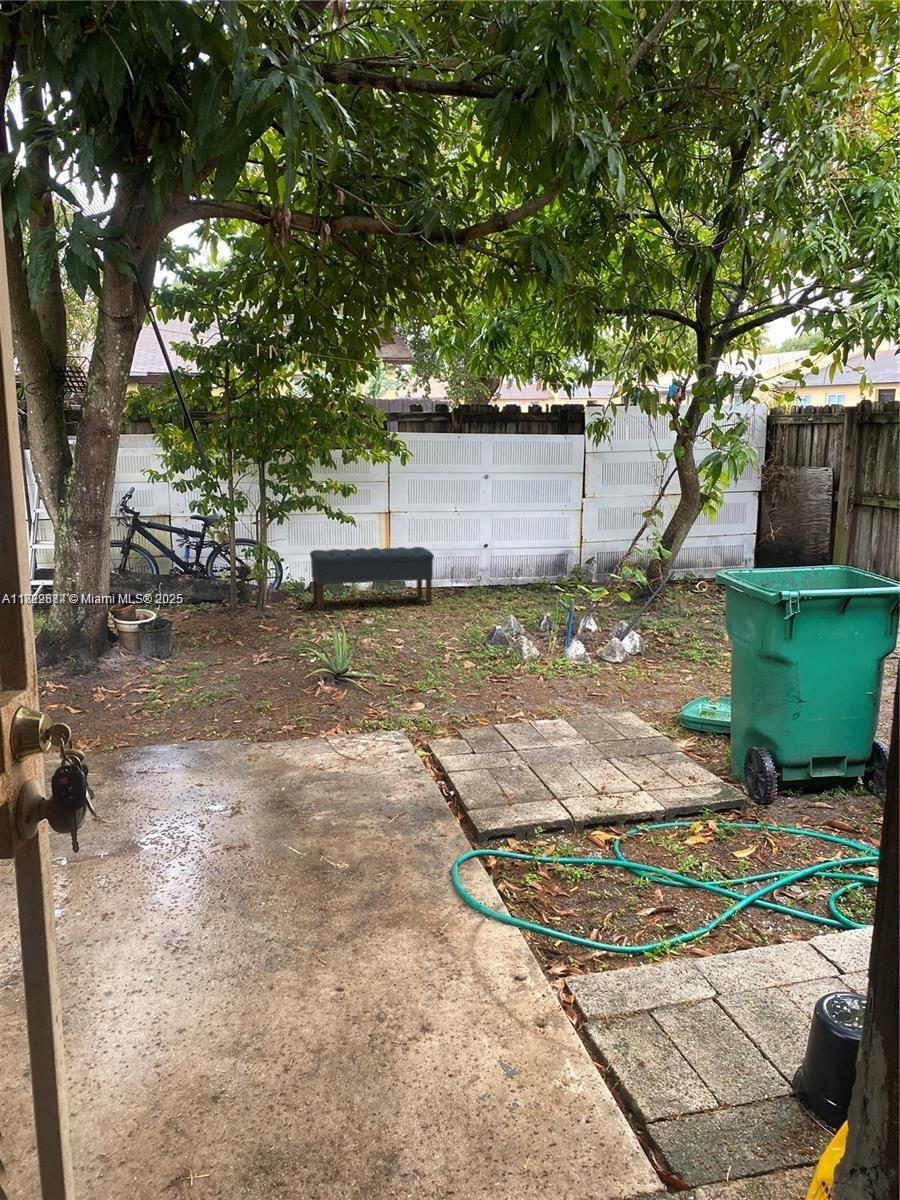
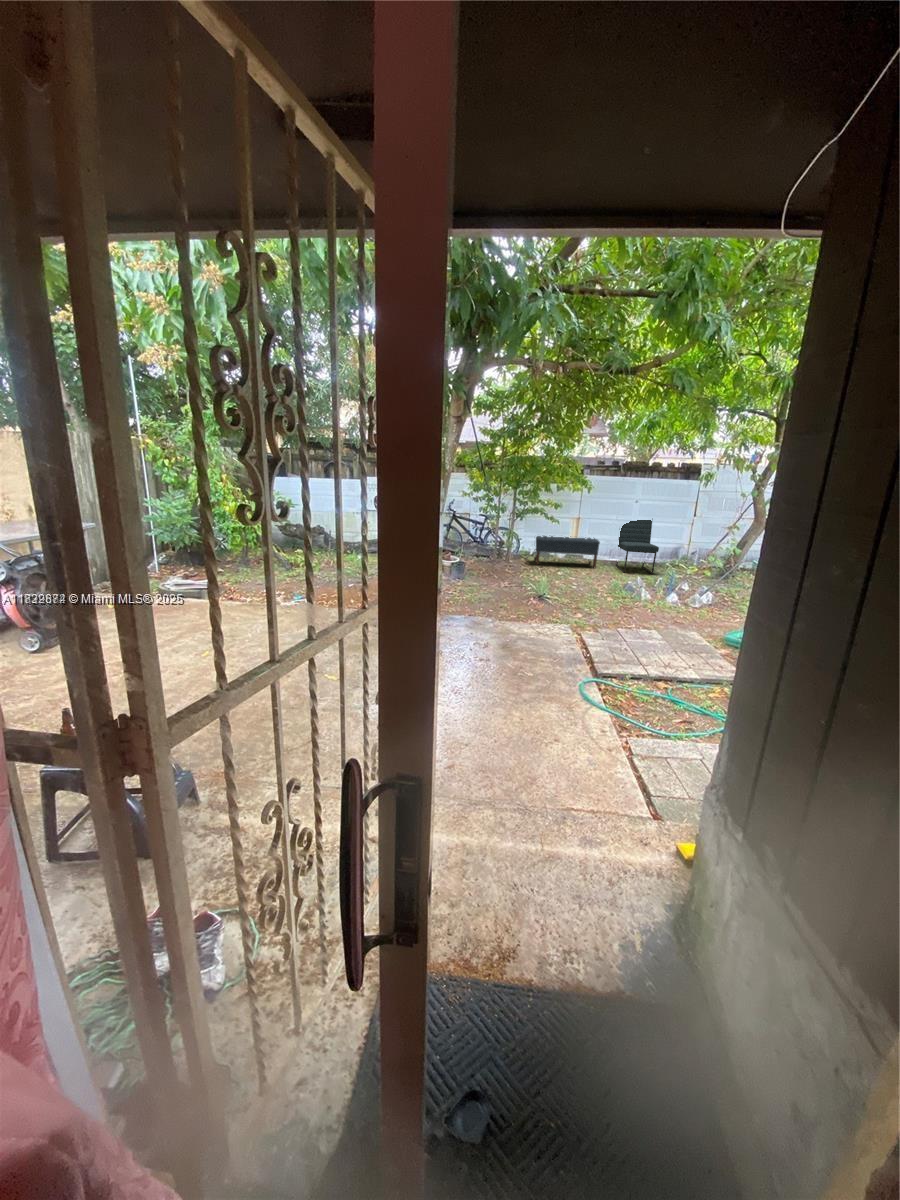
chair: none [464,497,536,608] -> present [616,520,659,574]

